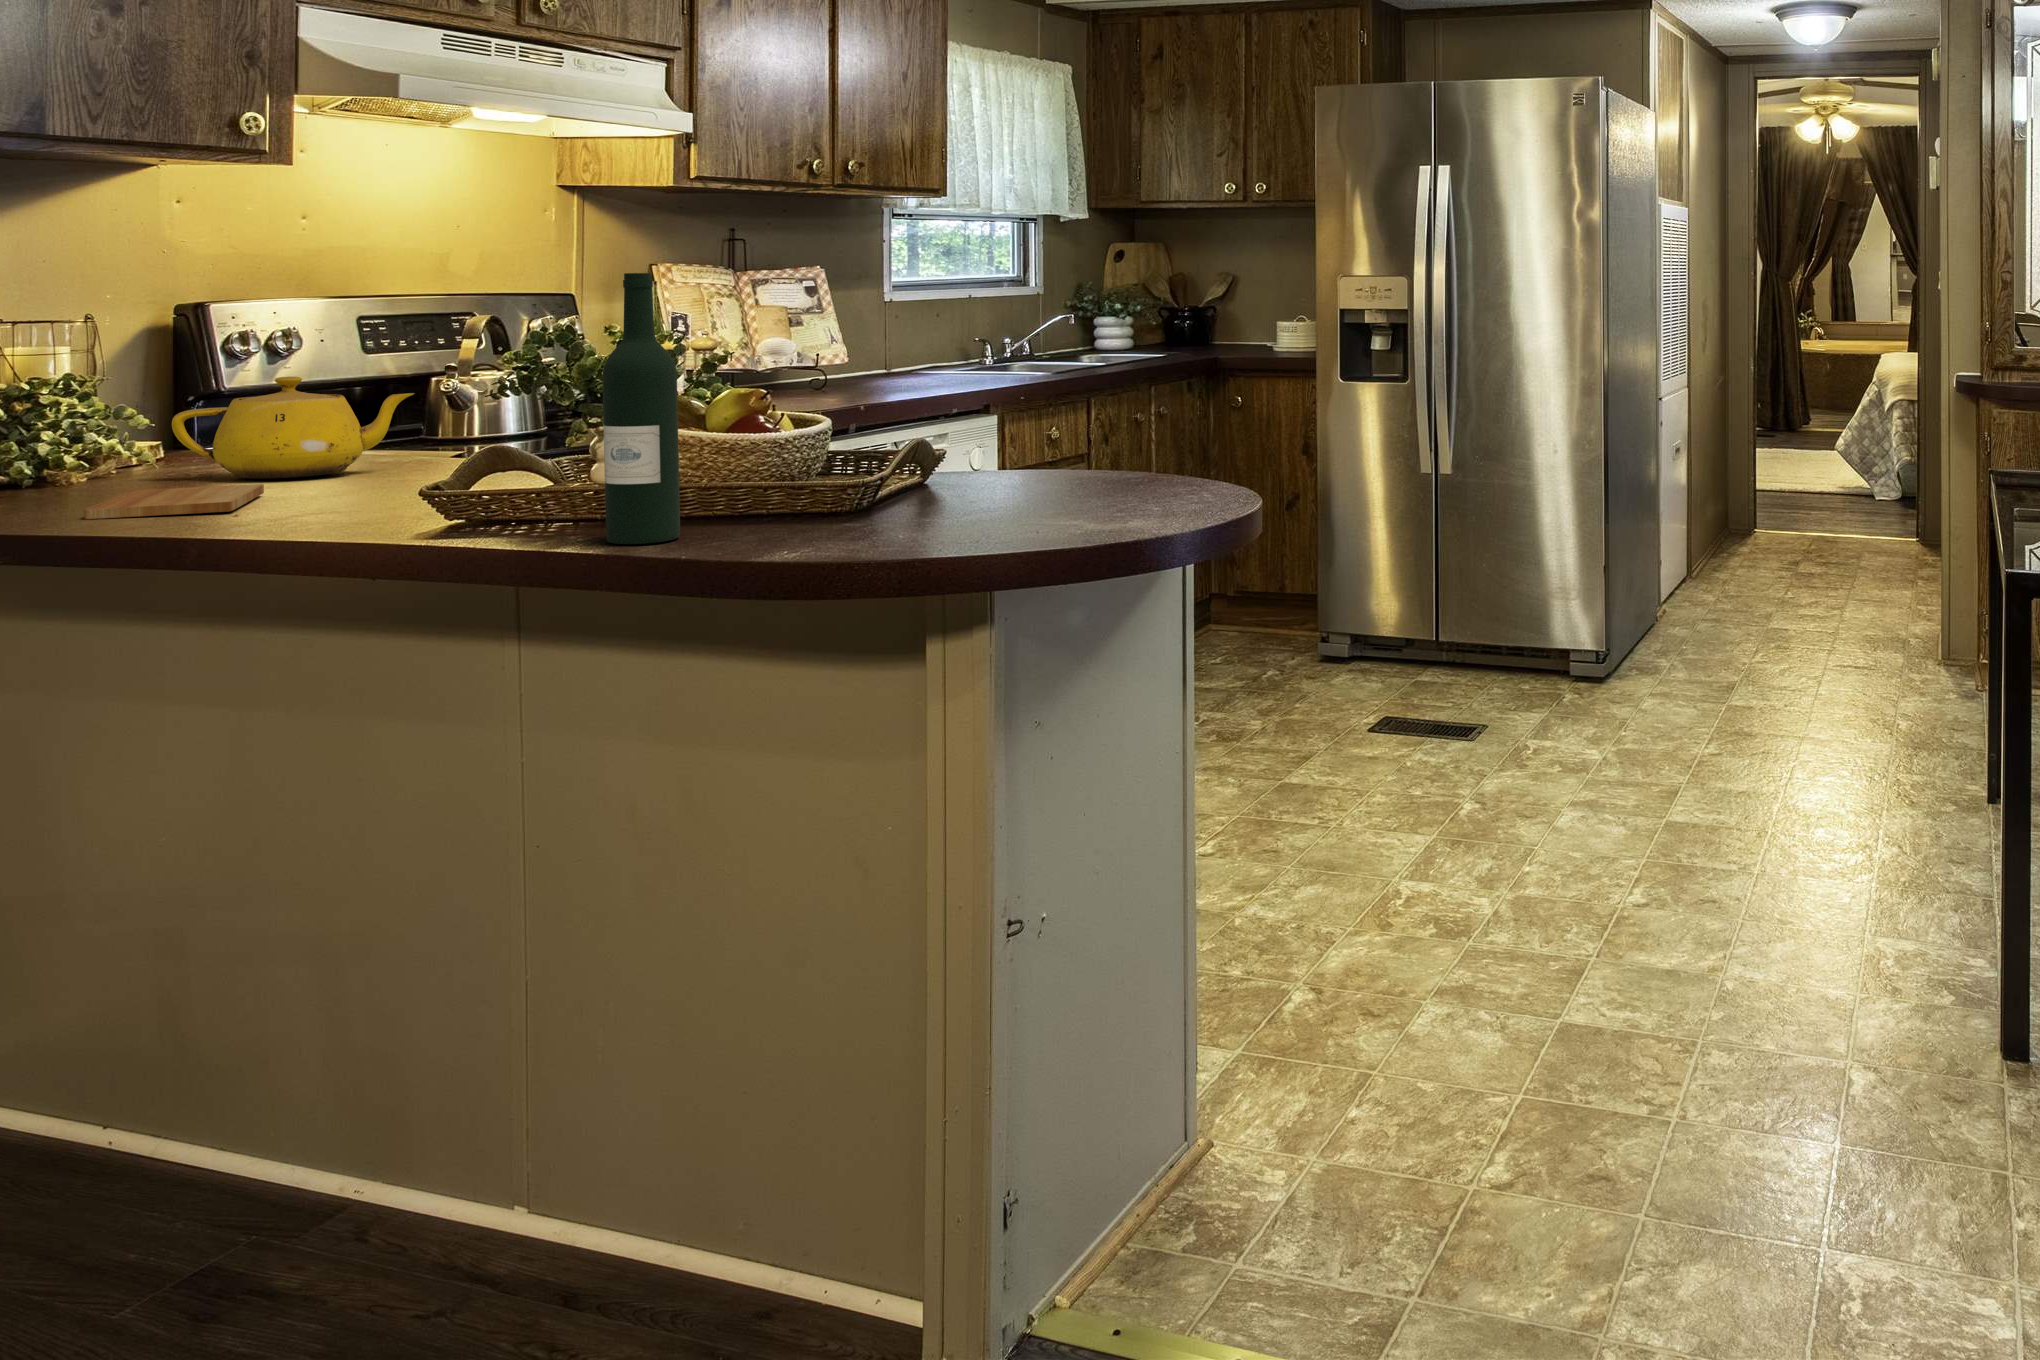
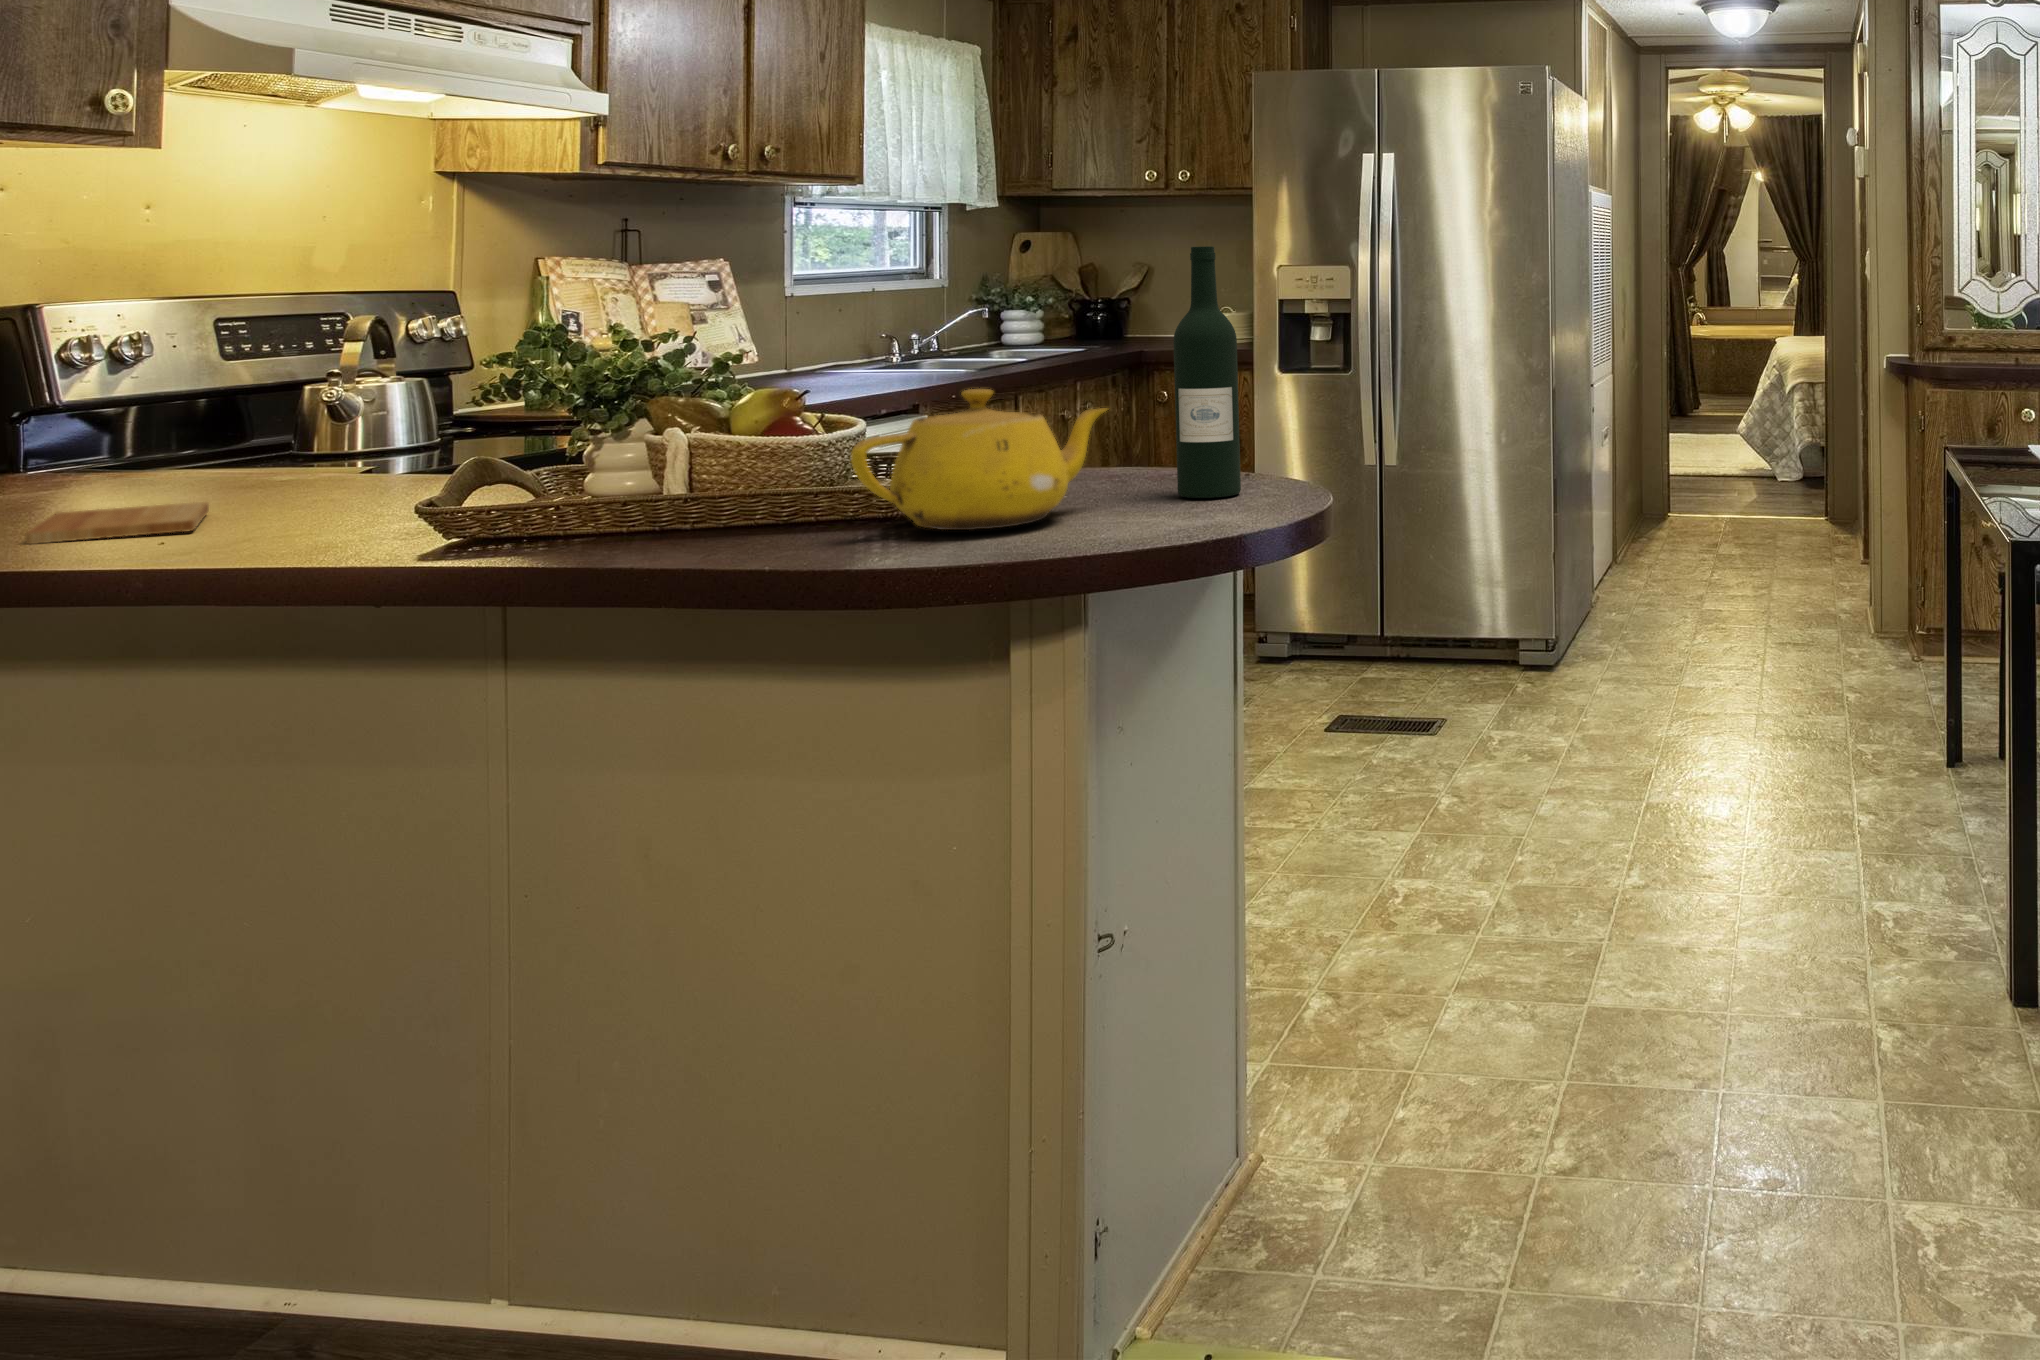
wine bottle: present [602,273,680,544] -> present [1174,246,1241,498]
teapot: present [172,376,414,479] -> present [851,389,1107,530]

